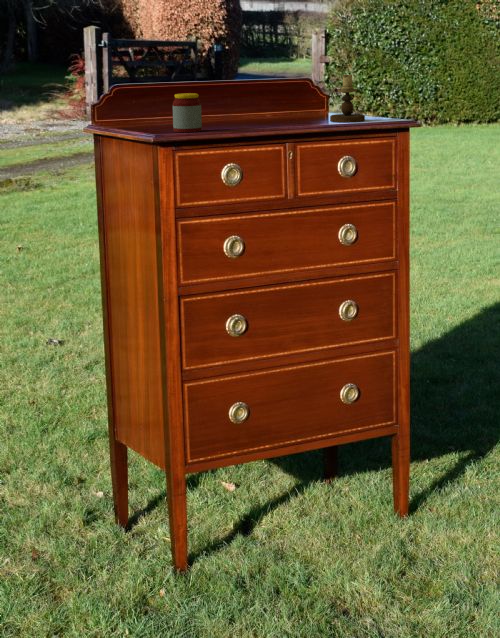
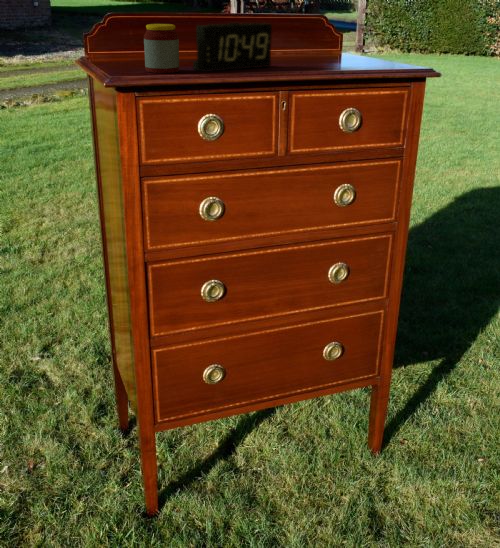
candlestick: present [330,74,365,122] -> none [337,10,377,68]
alarm clock: none [211,89,274,130] -> present [193,23,272,72]

